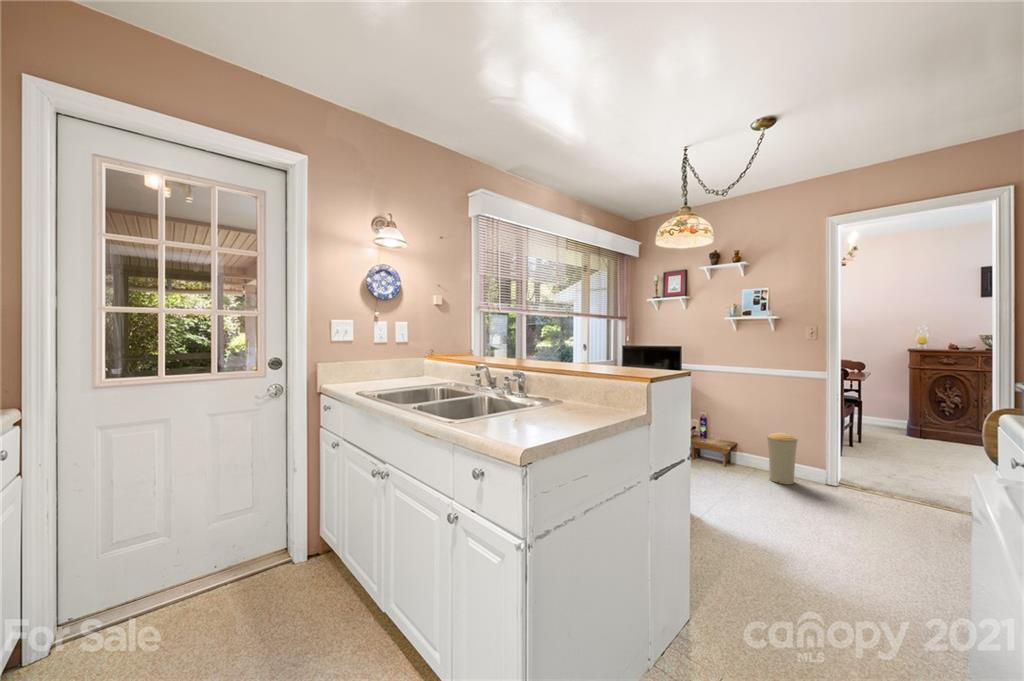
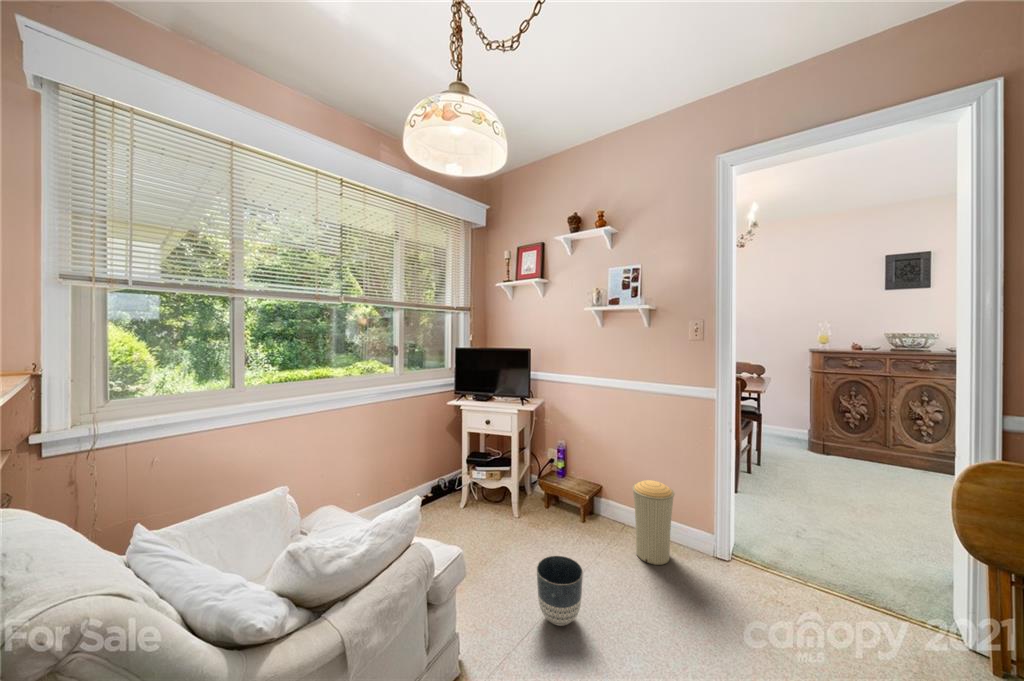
planter: none [717,466,747,501] -> present [537,556,583,626]

